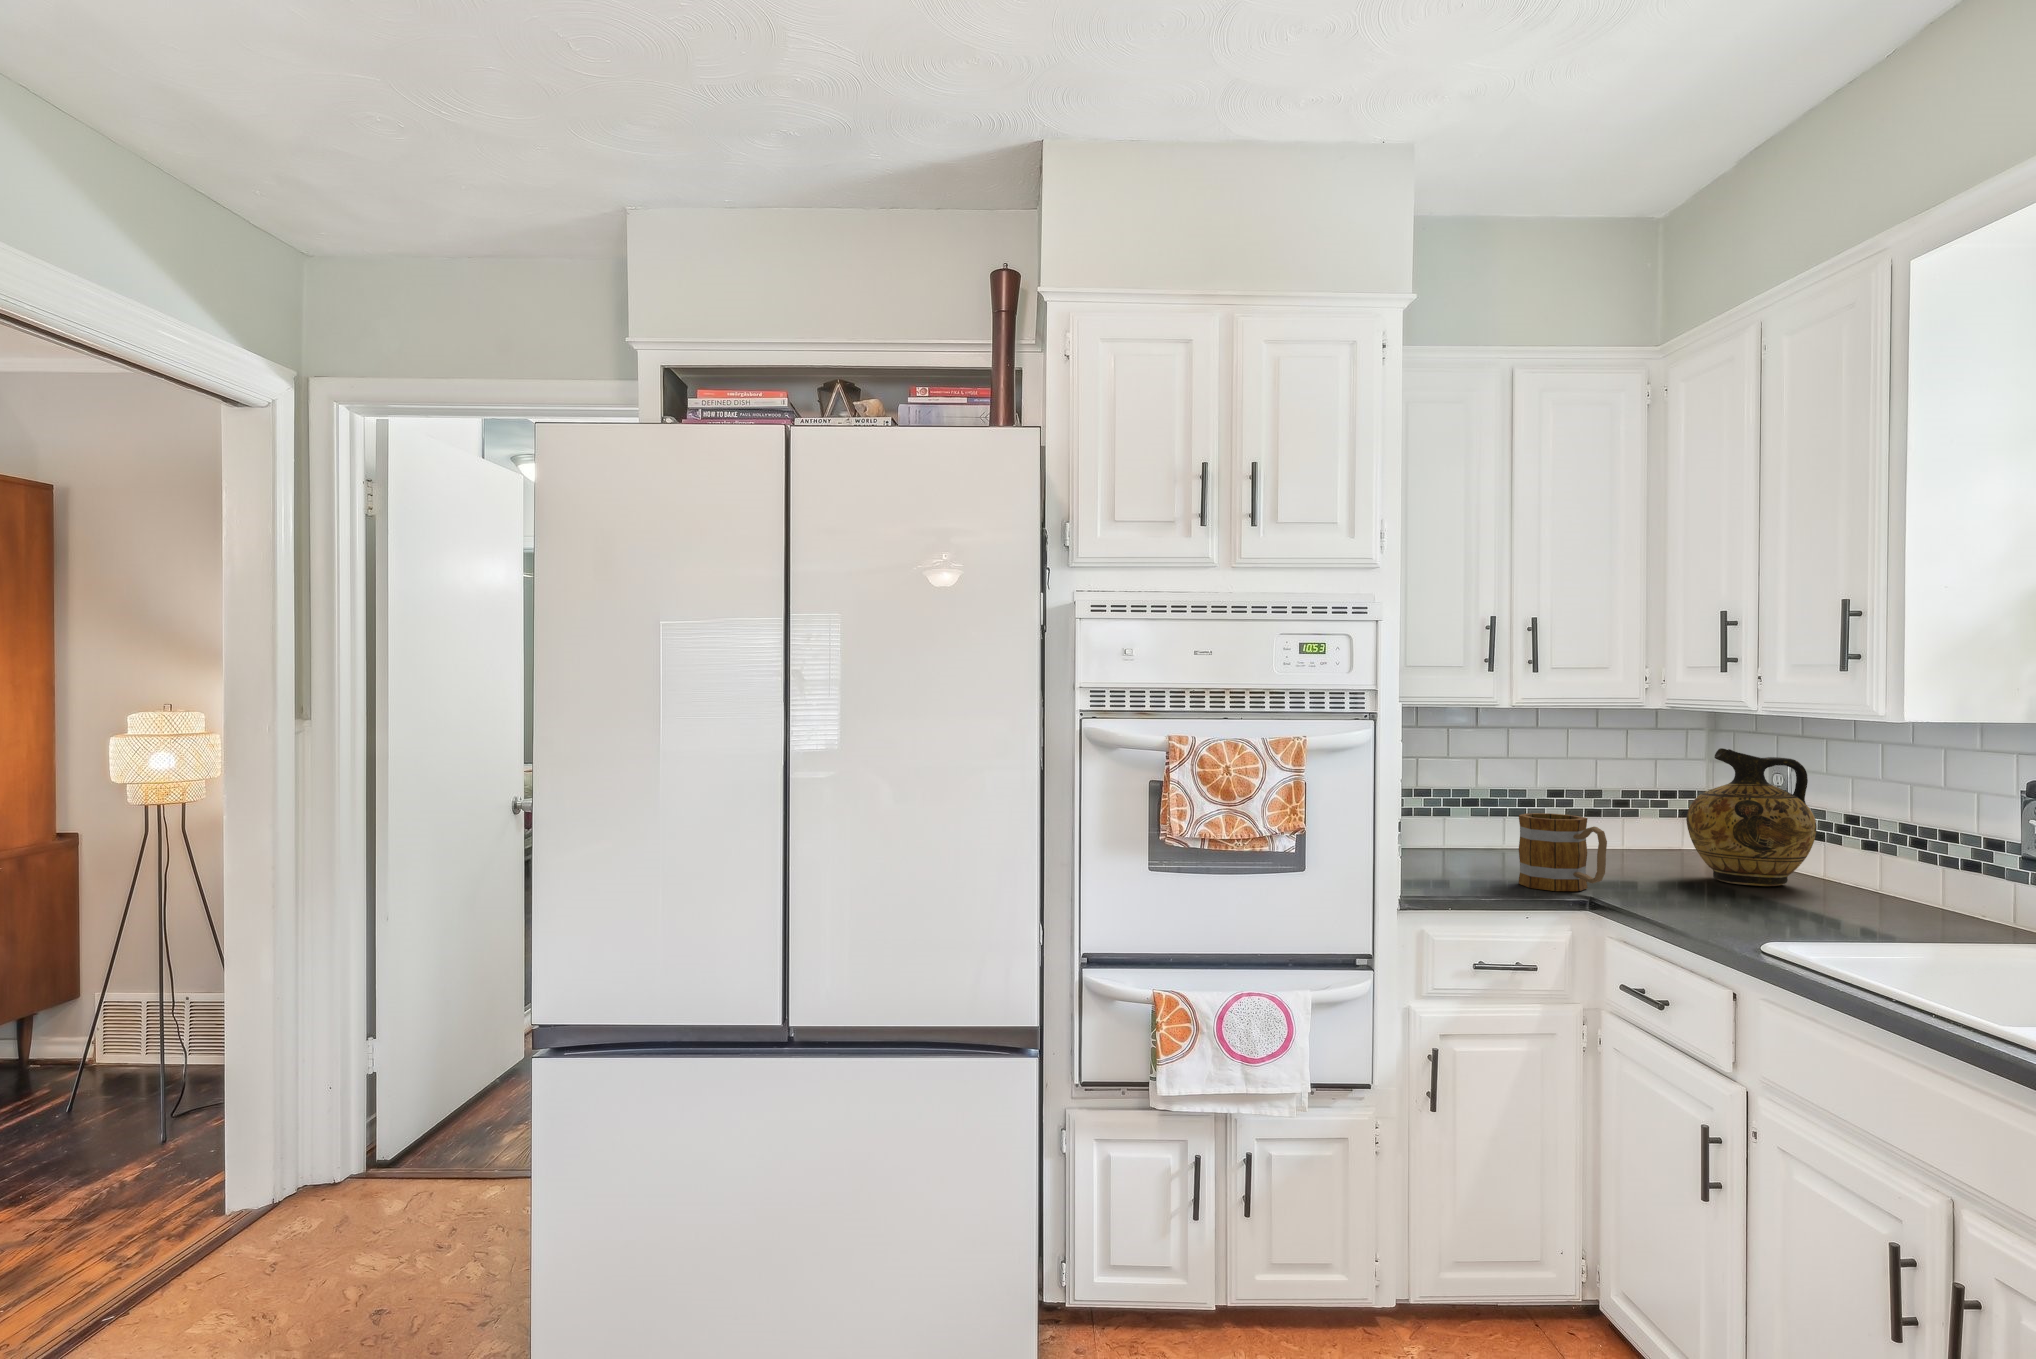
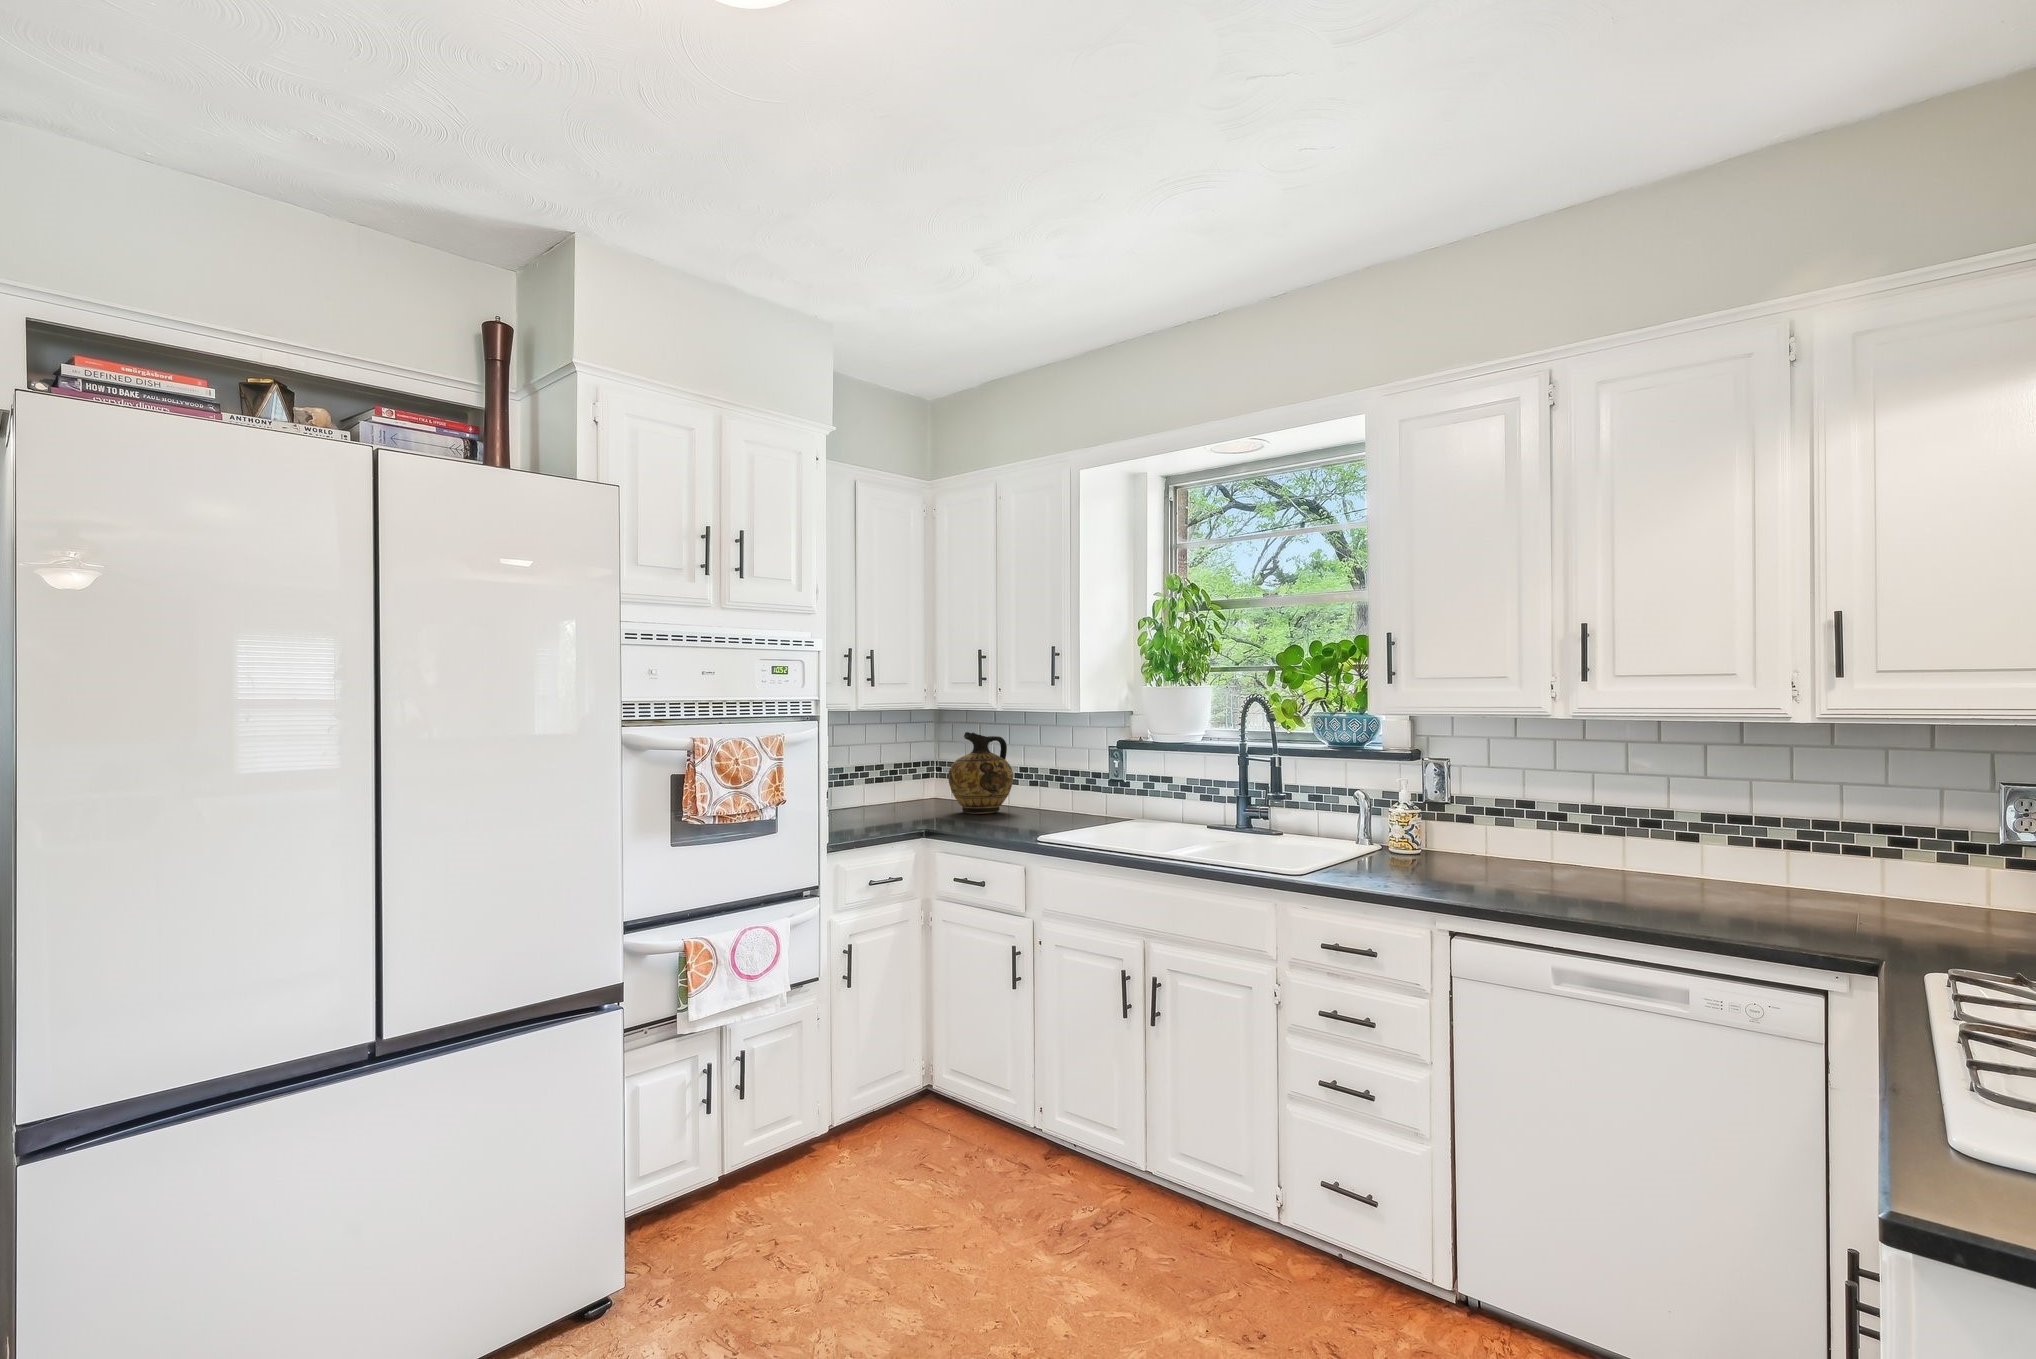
mug: present [1518,813,1607,891] -> none [879,779,935,829]

